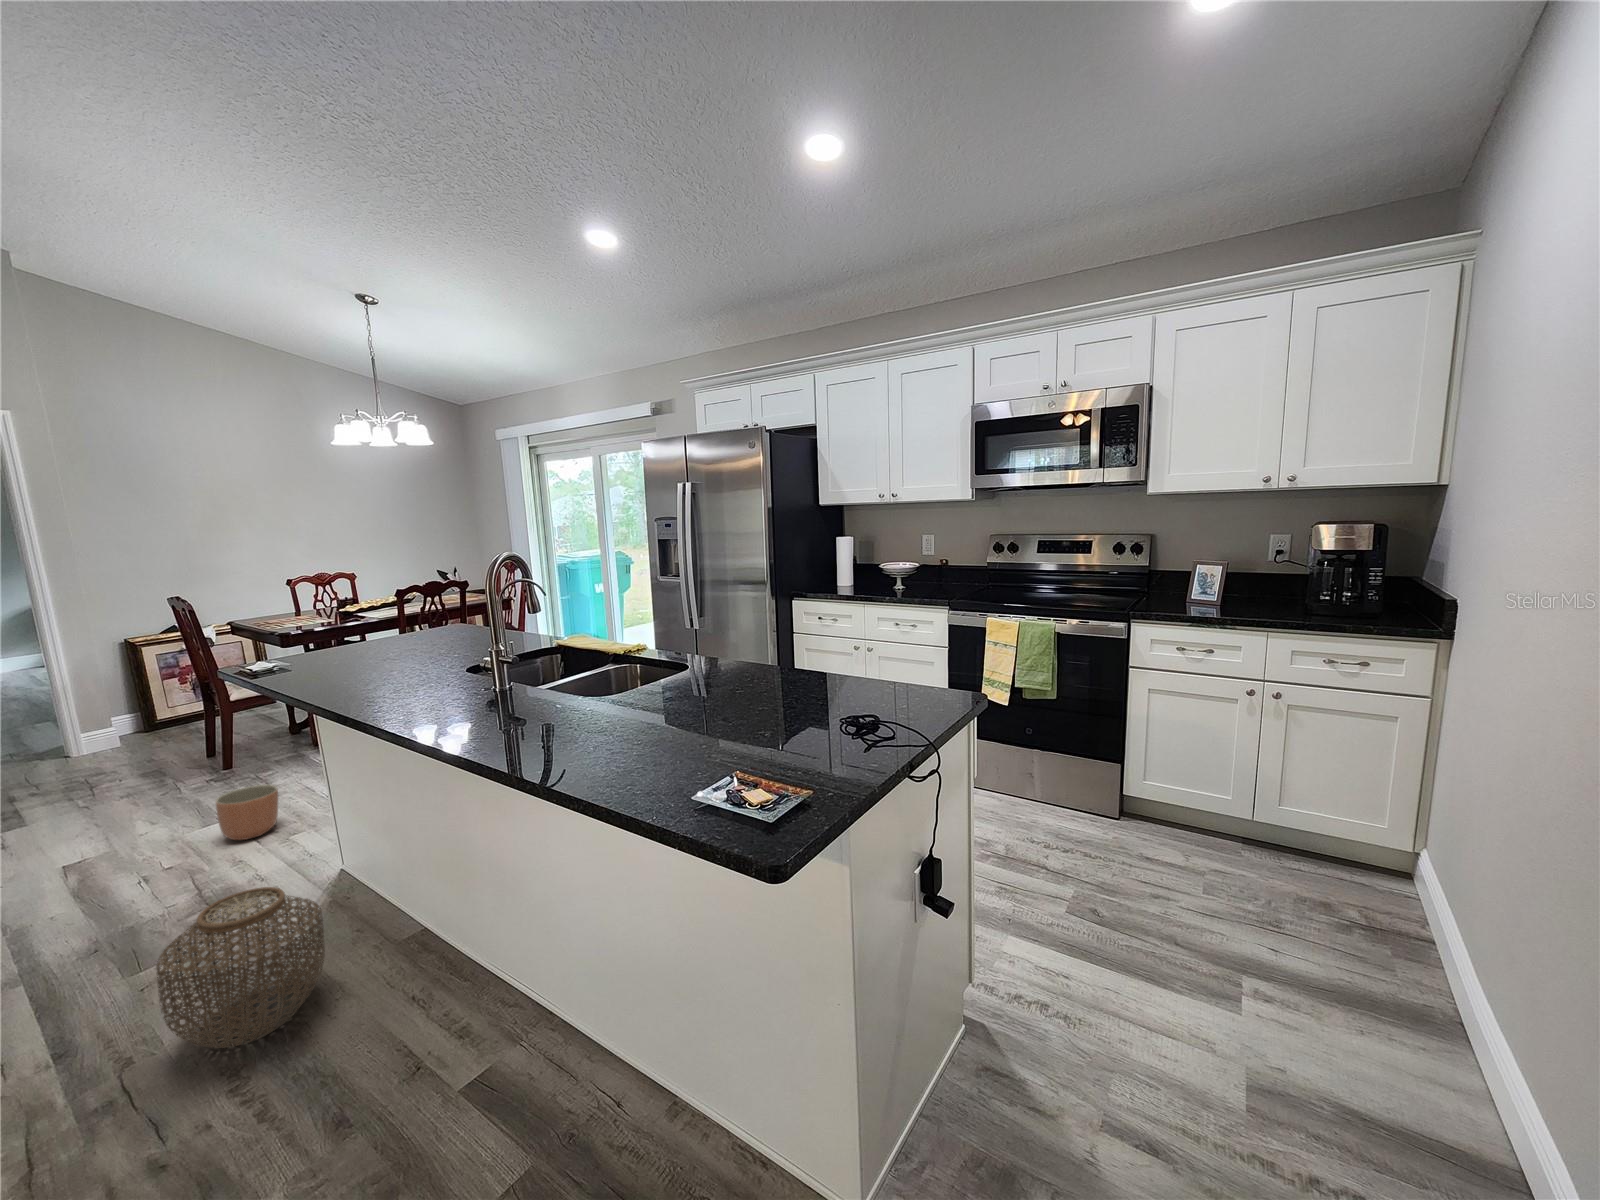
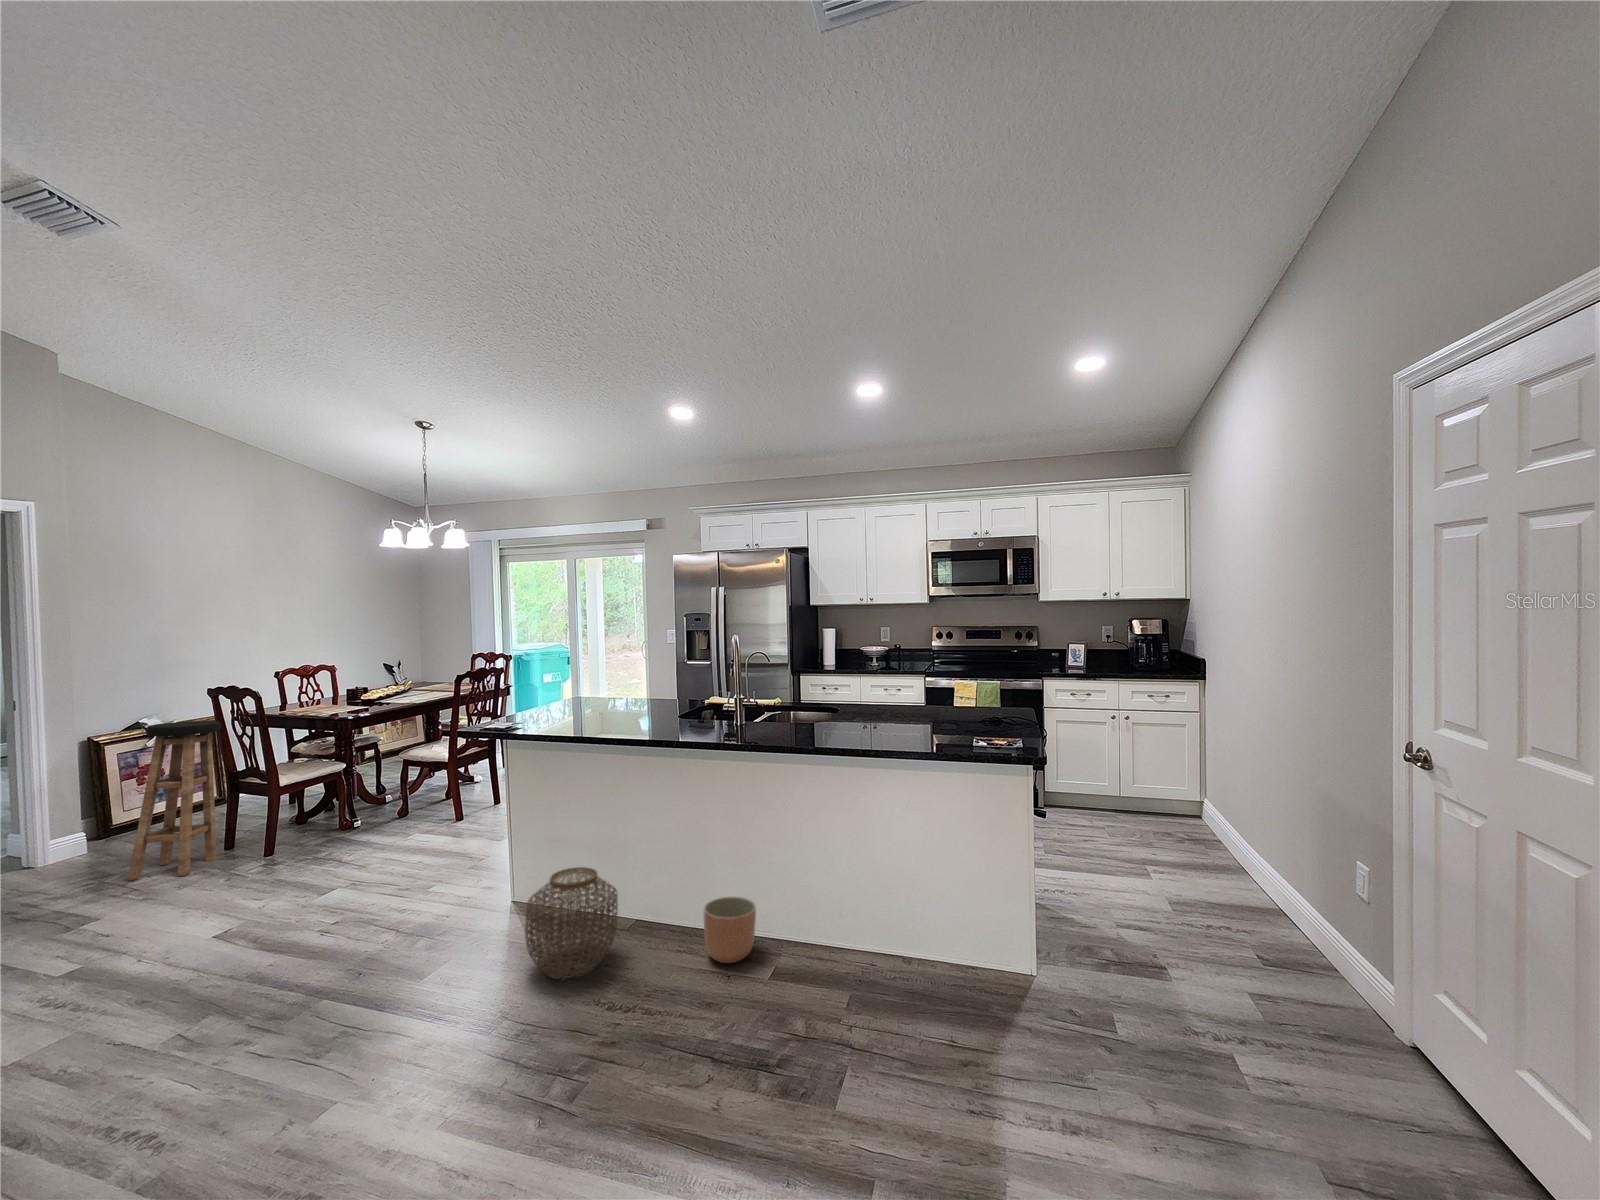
bar stool: none [84,634,185,787] -> present [128,721,221,880]
planter: present [215,785,278,840] -> present [704,896,756,963]

